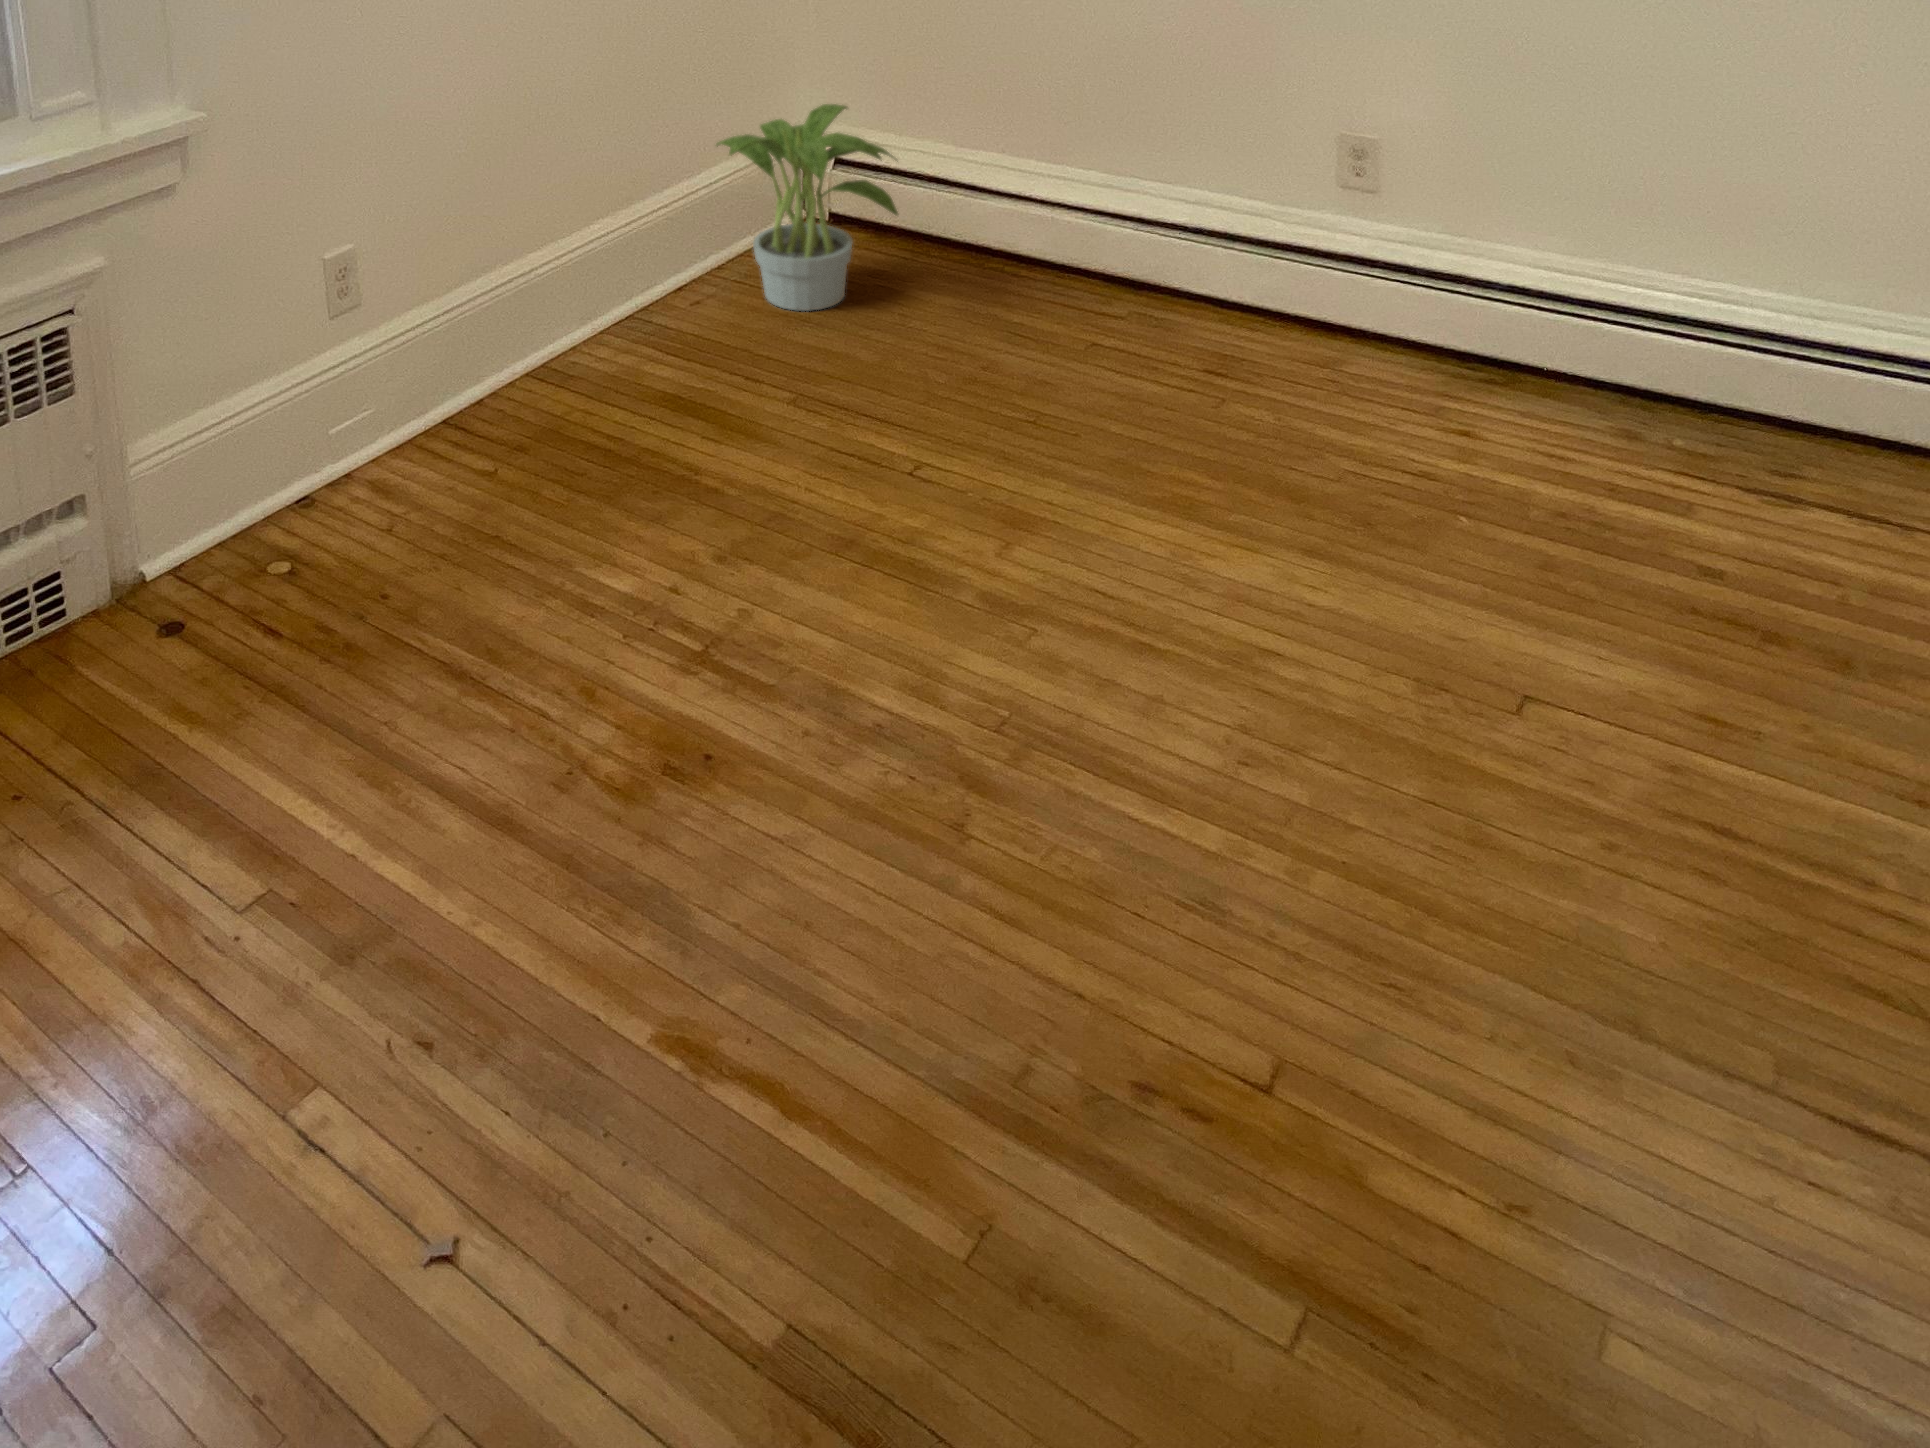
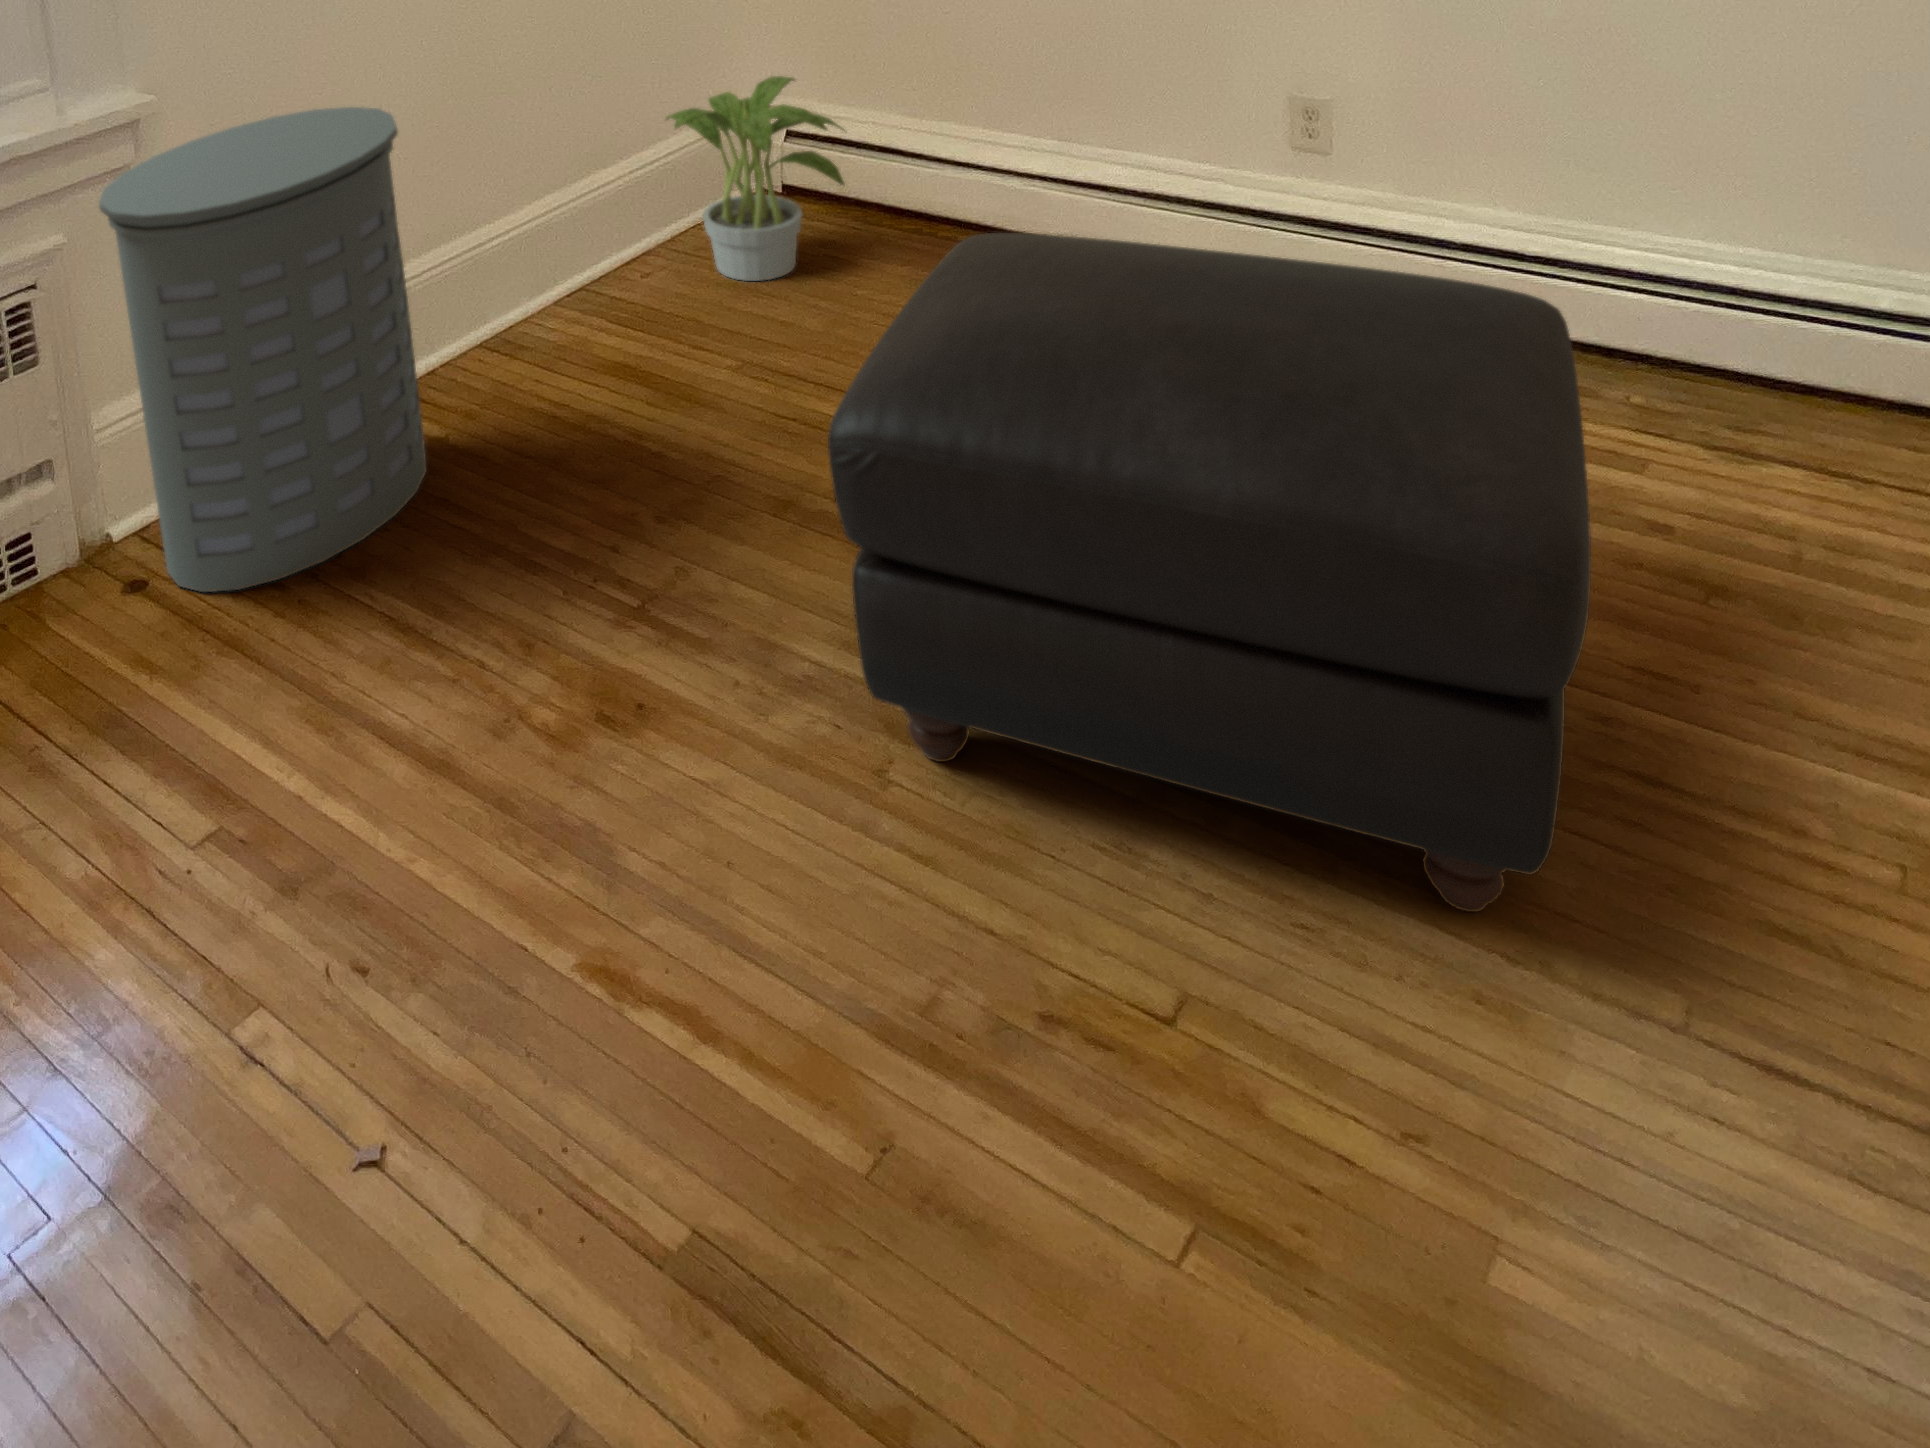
laundry hamper: none [147,127,476,633] -> present [99,107,426,592]
ottoman: none [914,268,1689,967] -> present [828,233,1591,912]

